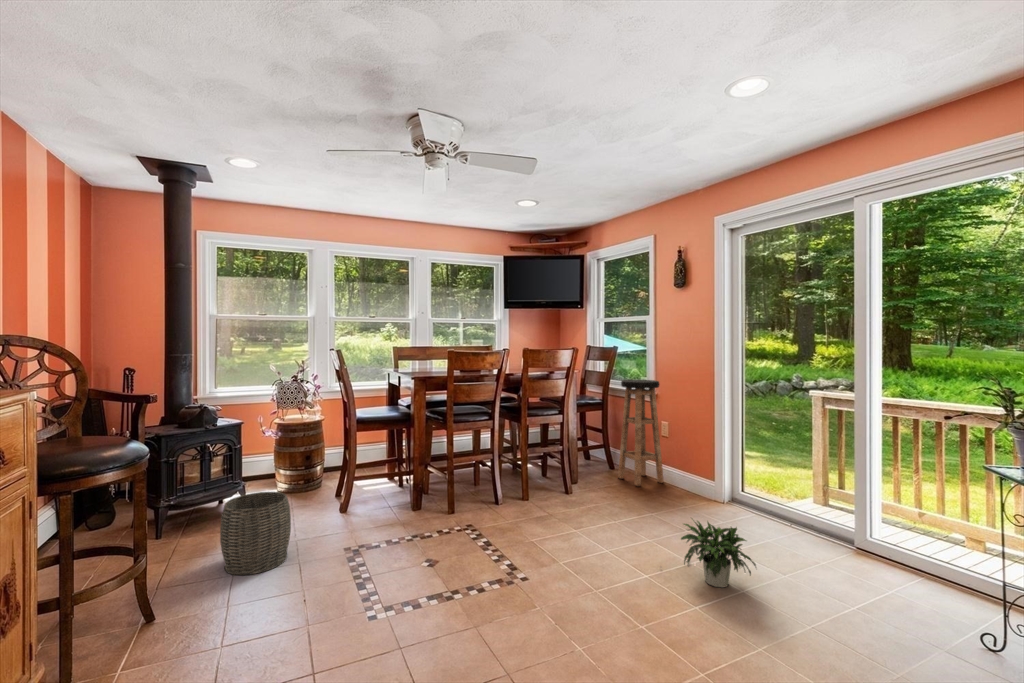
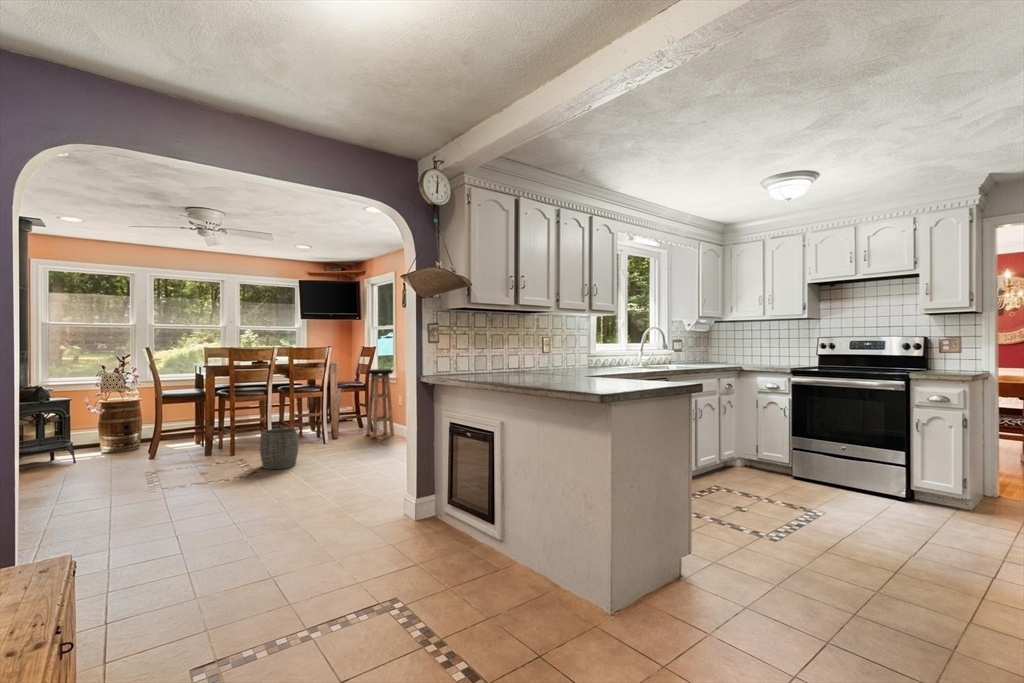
woven basket: present [220,492,291,575] -> present [260,428,298,469]
potted plant: present [681,521,756,587] -> none [339,437,382,470]

